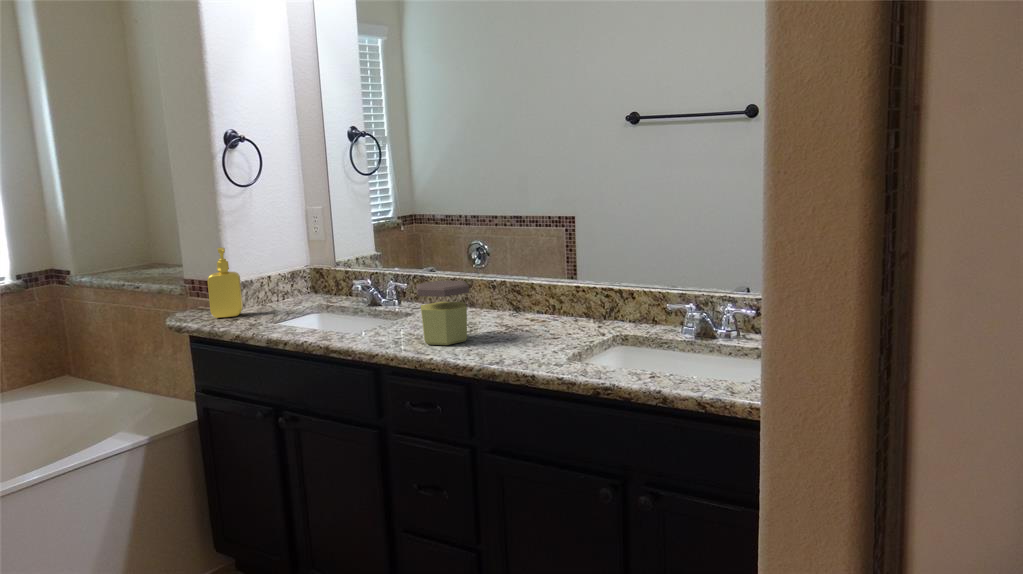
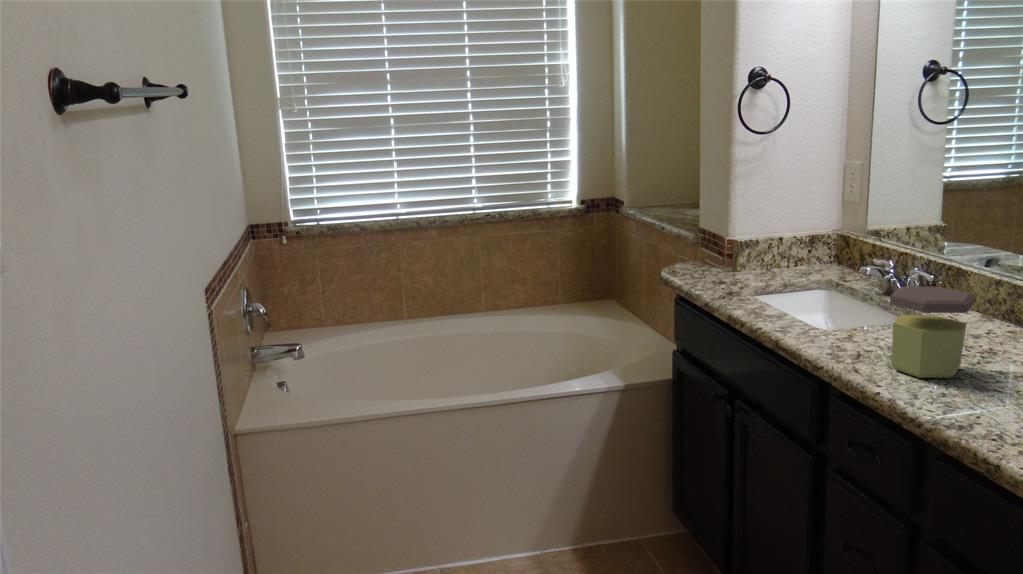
soap dispenser: present [207,248,243,318] -> none [701,200,740,278]

